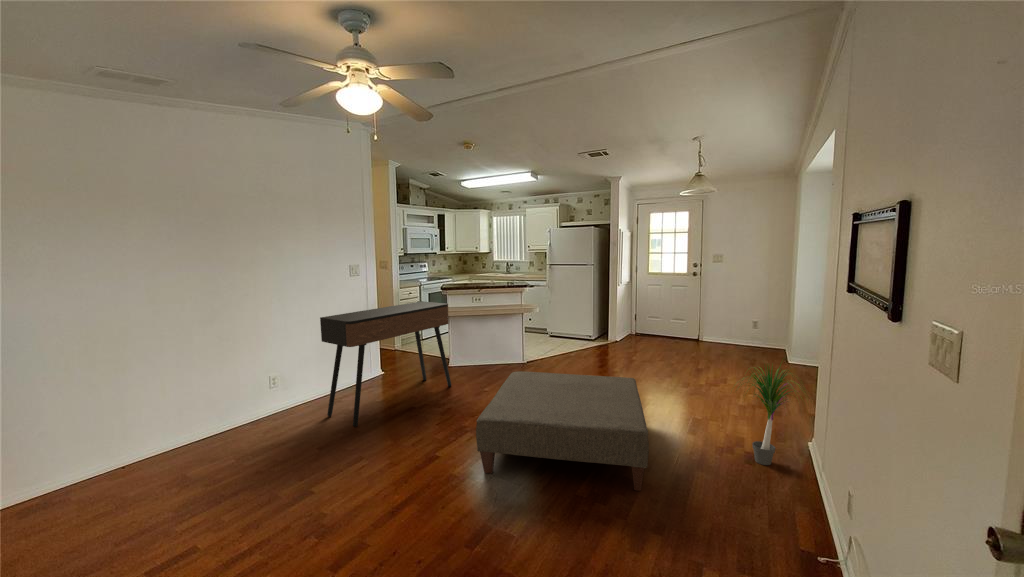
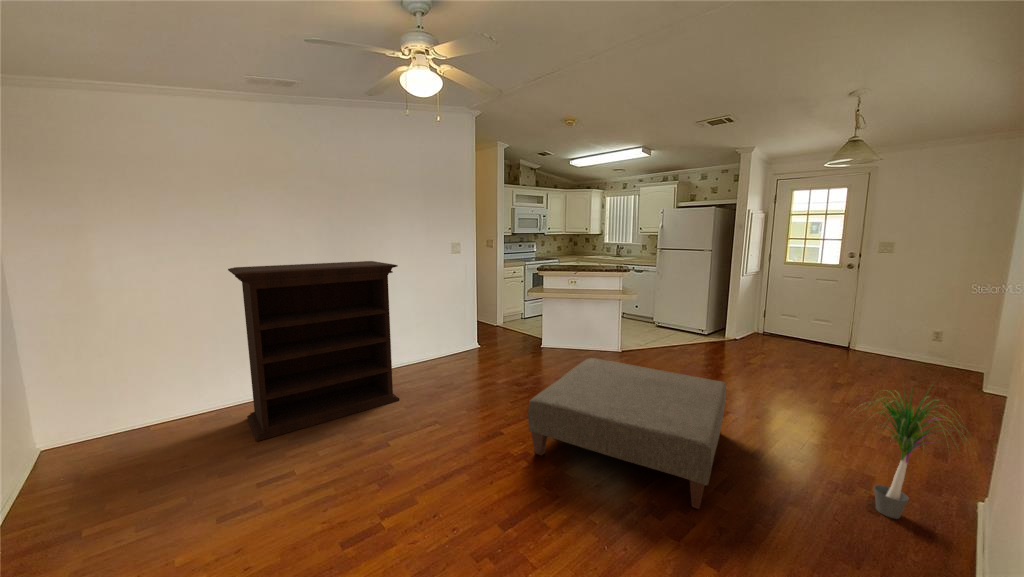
bookshelf: none [70,290,314,531] -> present [228,261,399,441]
console table: present [320,301,451,427] -> none [415,280,535,389]

